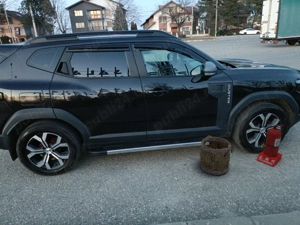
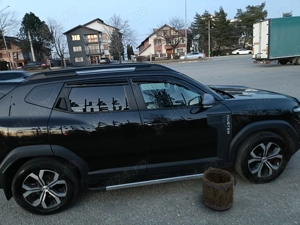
fire extinguisher: present [257,125,283,167] -> none [260,155,286,199]

